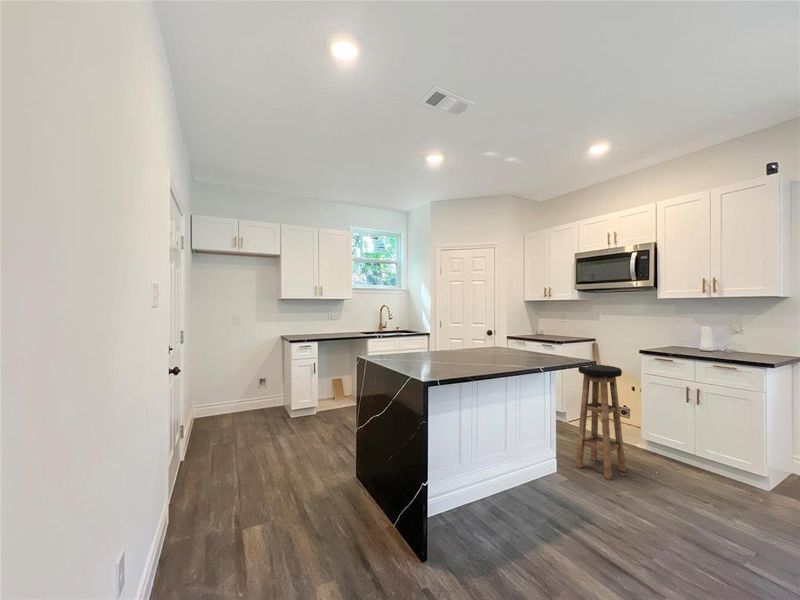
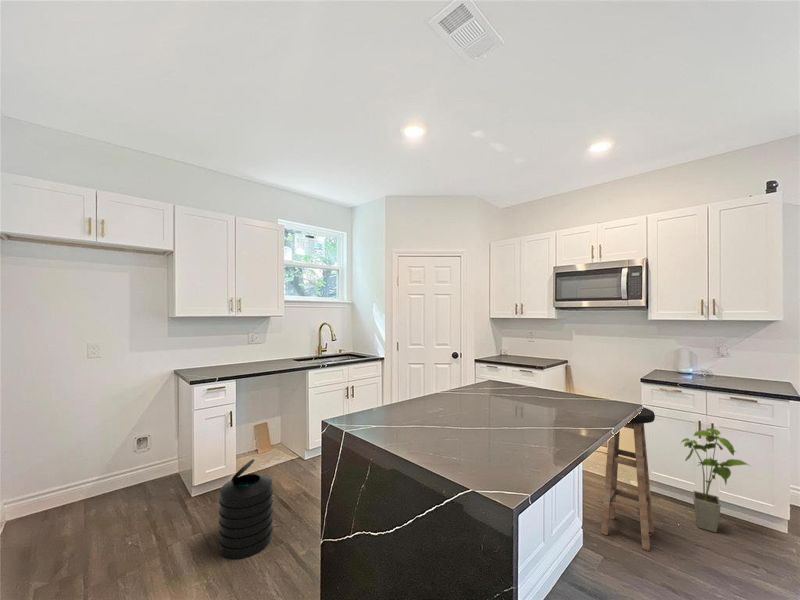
trash can: none [302,388,335,446] -> present [219,459,273,559]
house plant: none [661,388,724,479] -> present [682,428,747,532]

